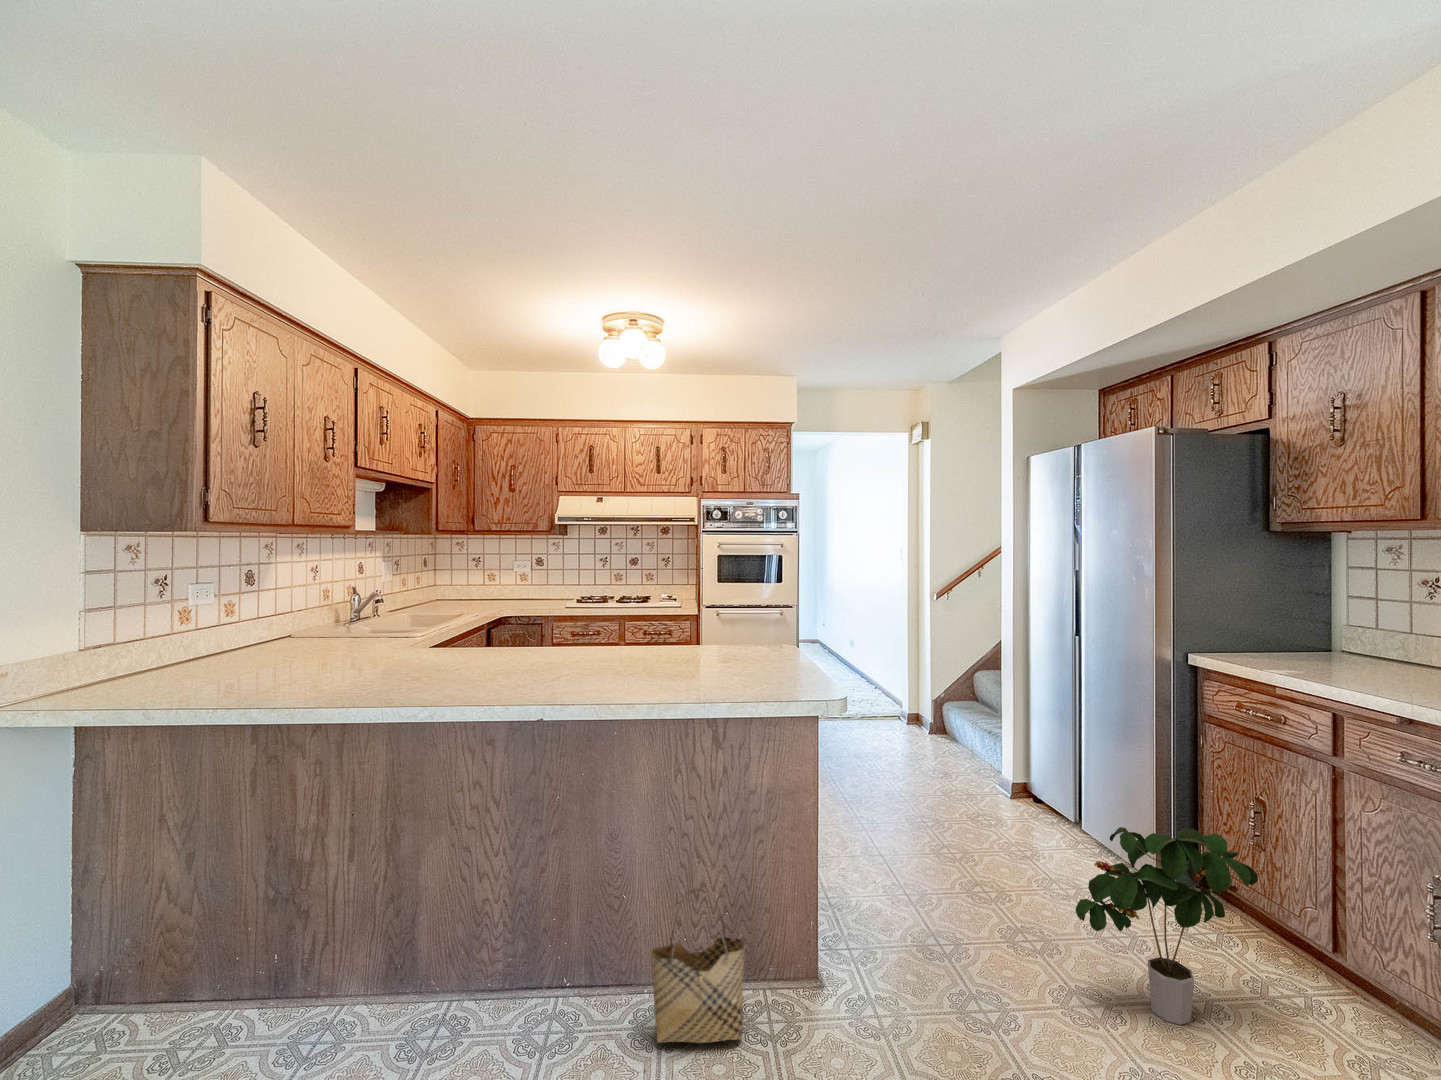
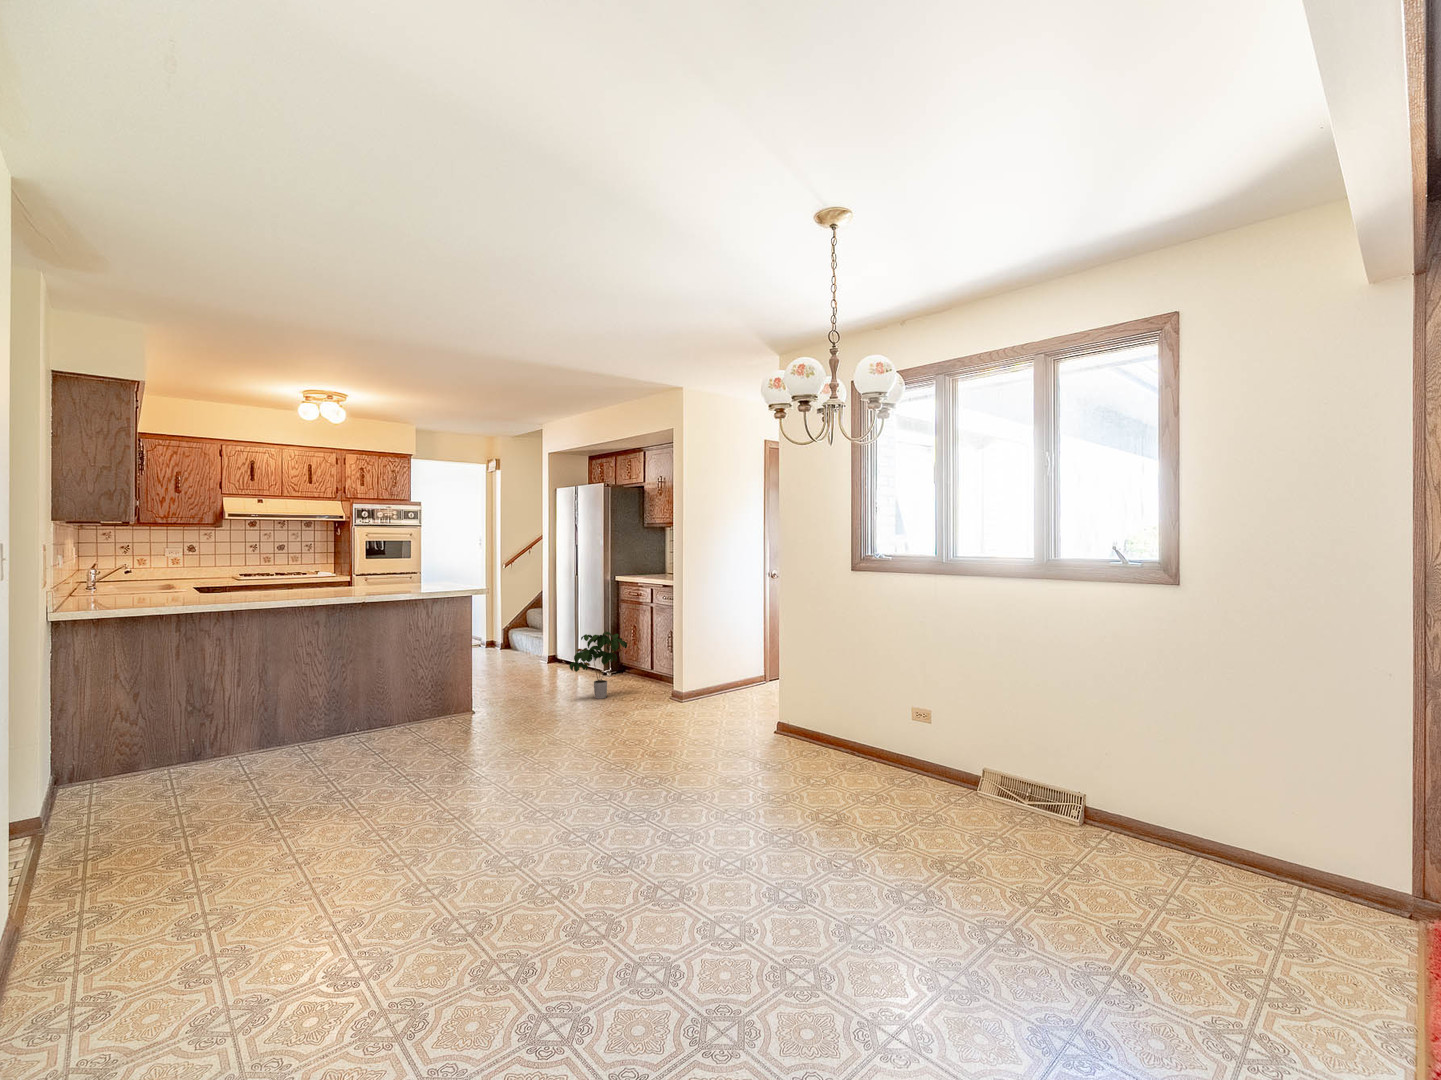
woven basket: present [650,889,746,1043] -> none [401,676,443,734]

